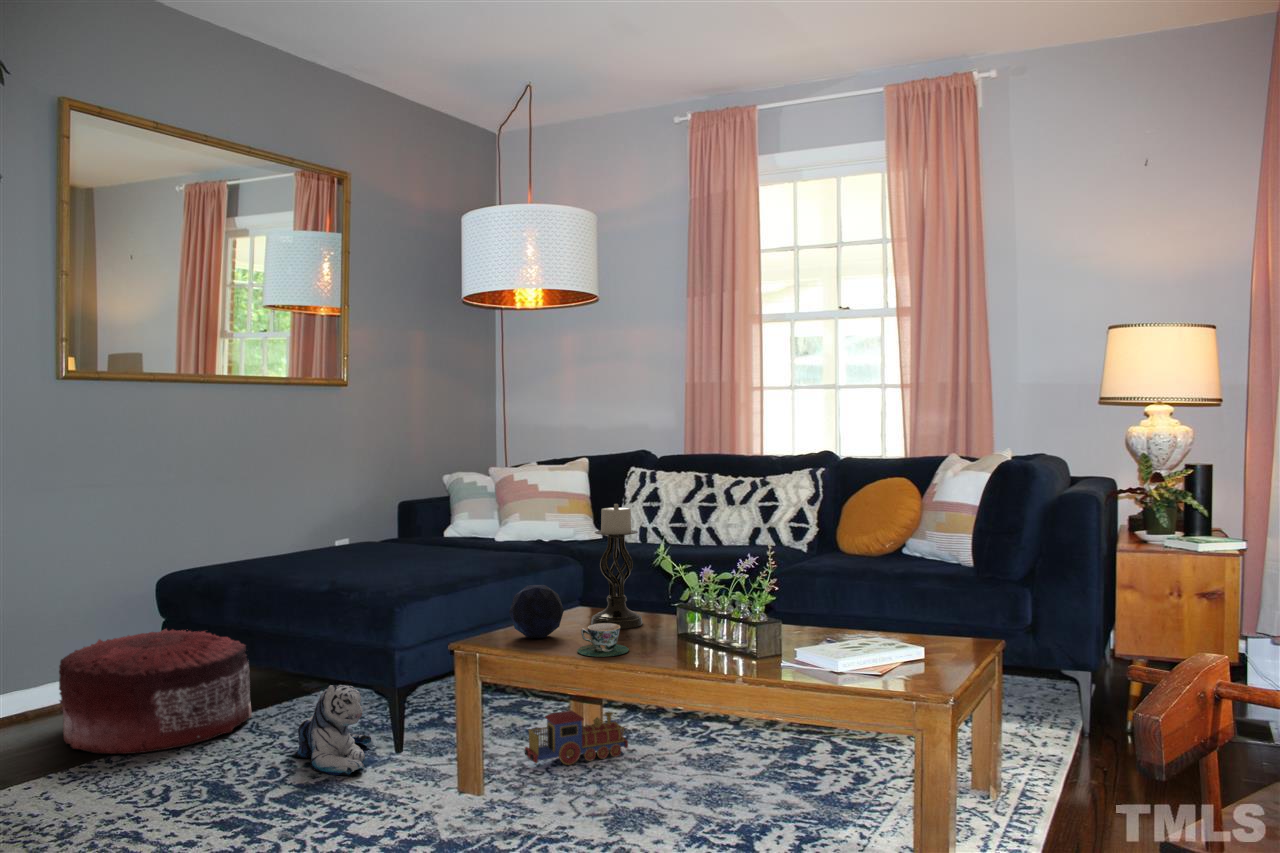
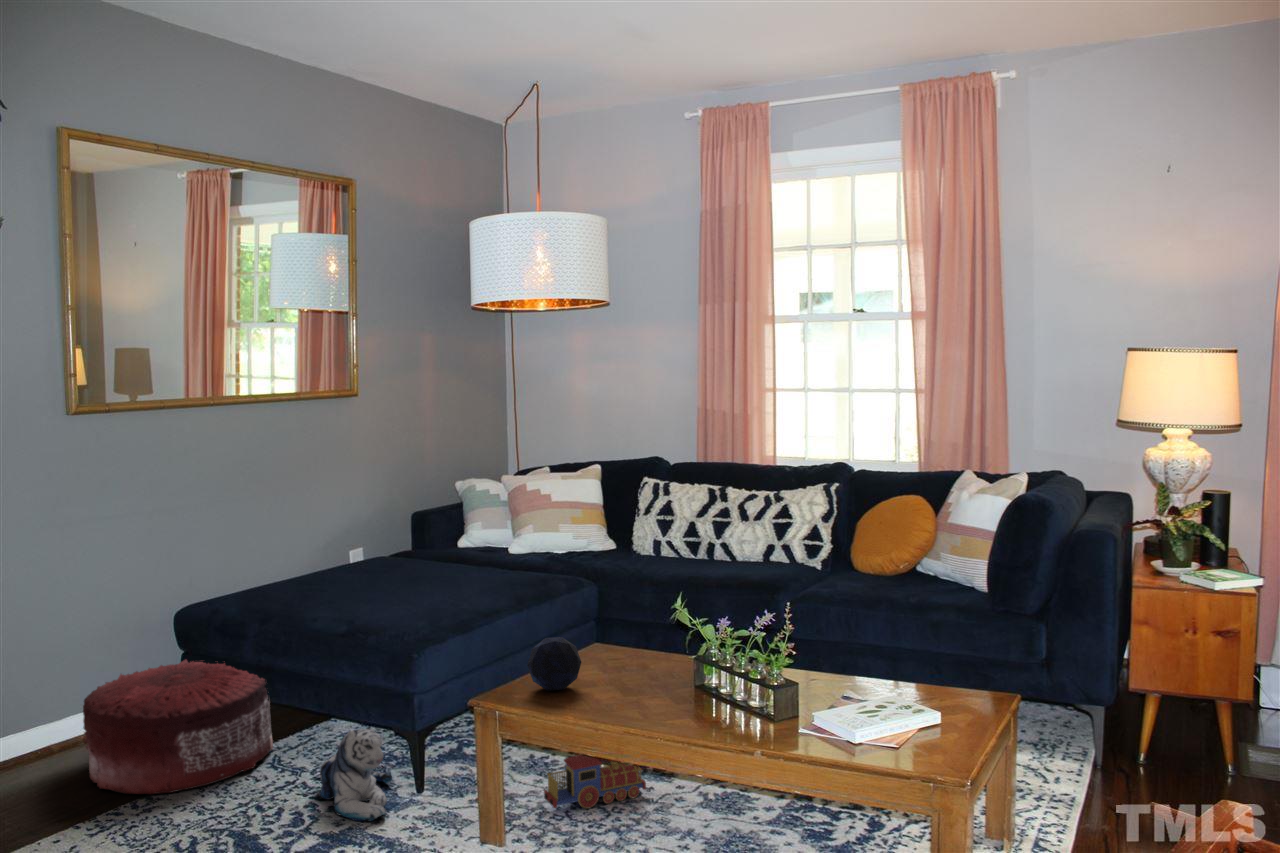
candle holder: present [591,504,643,629] -> none [608,551,659,677]
teacup: present [577,623,629,657] -> none [596,681,647,718]

